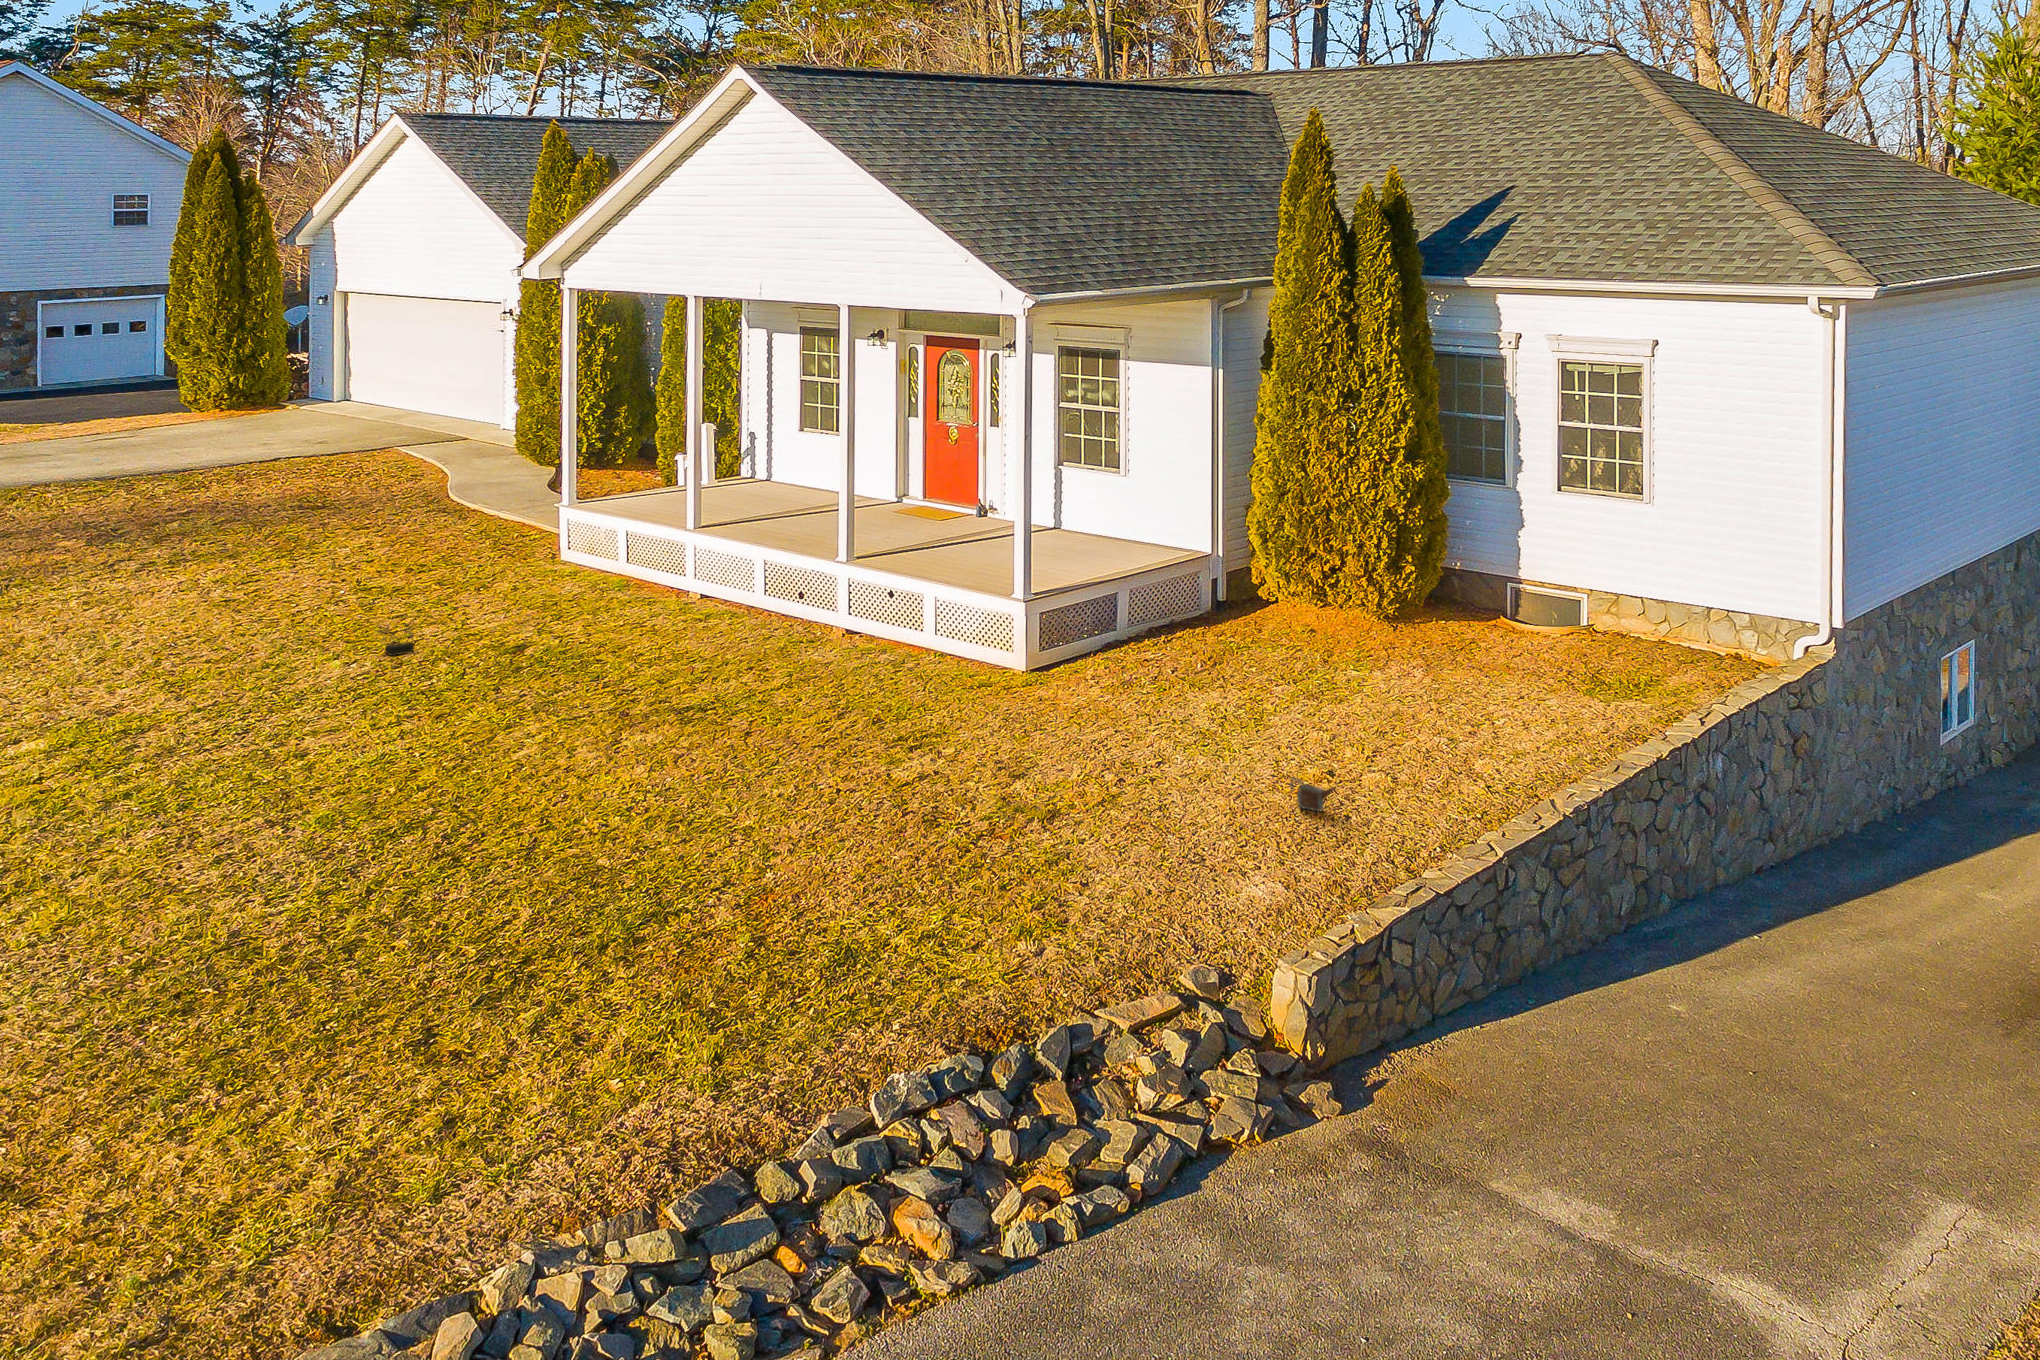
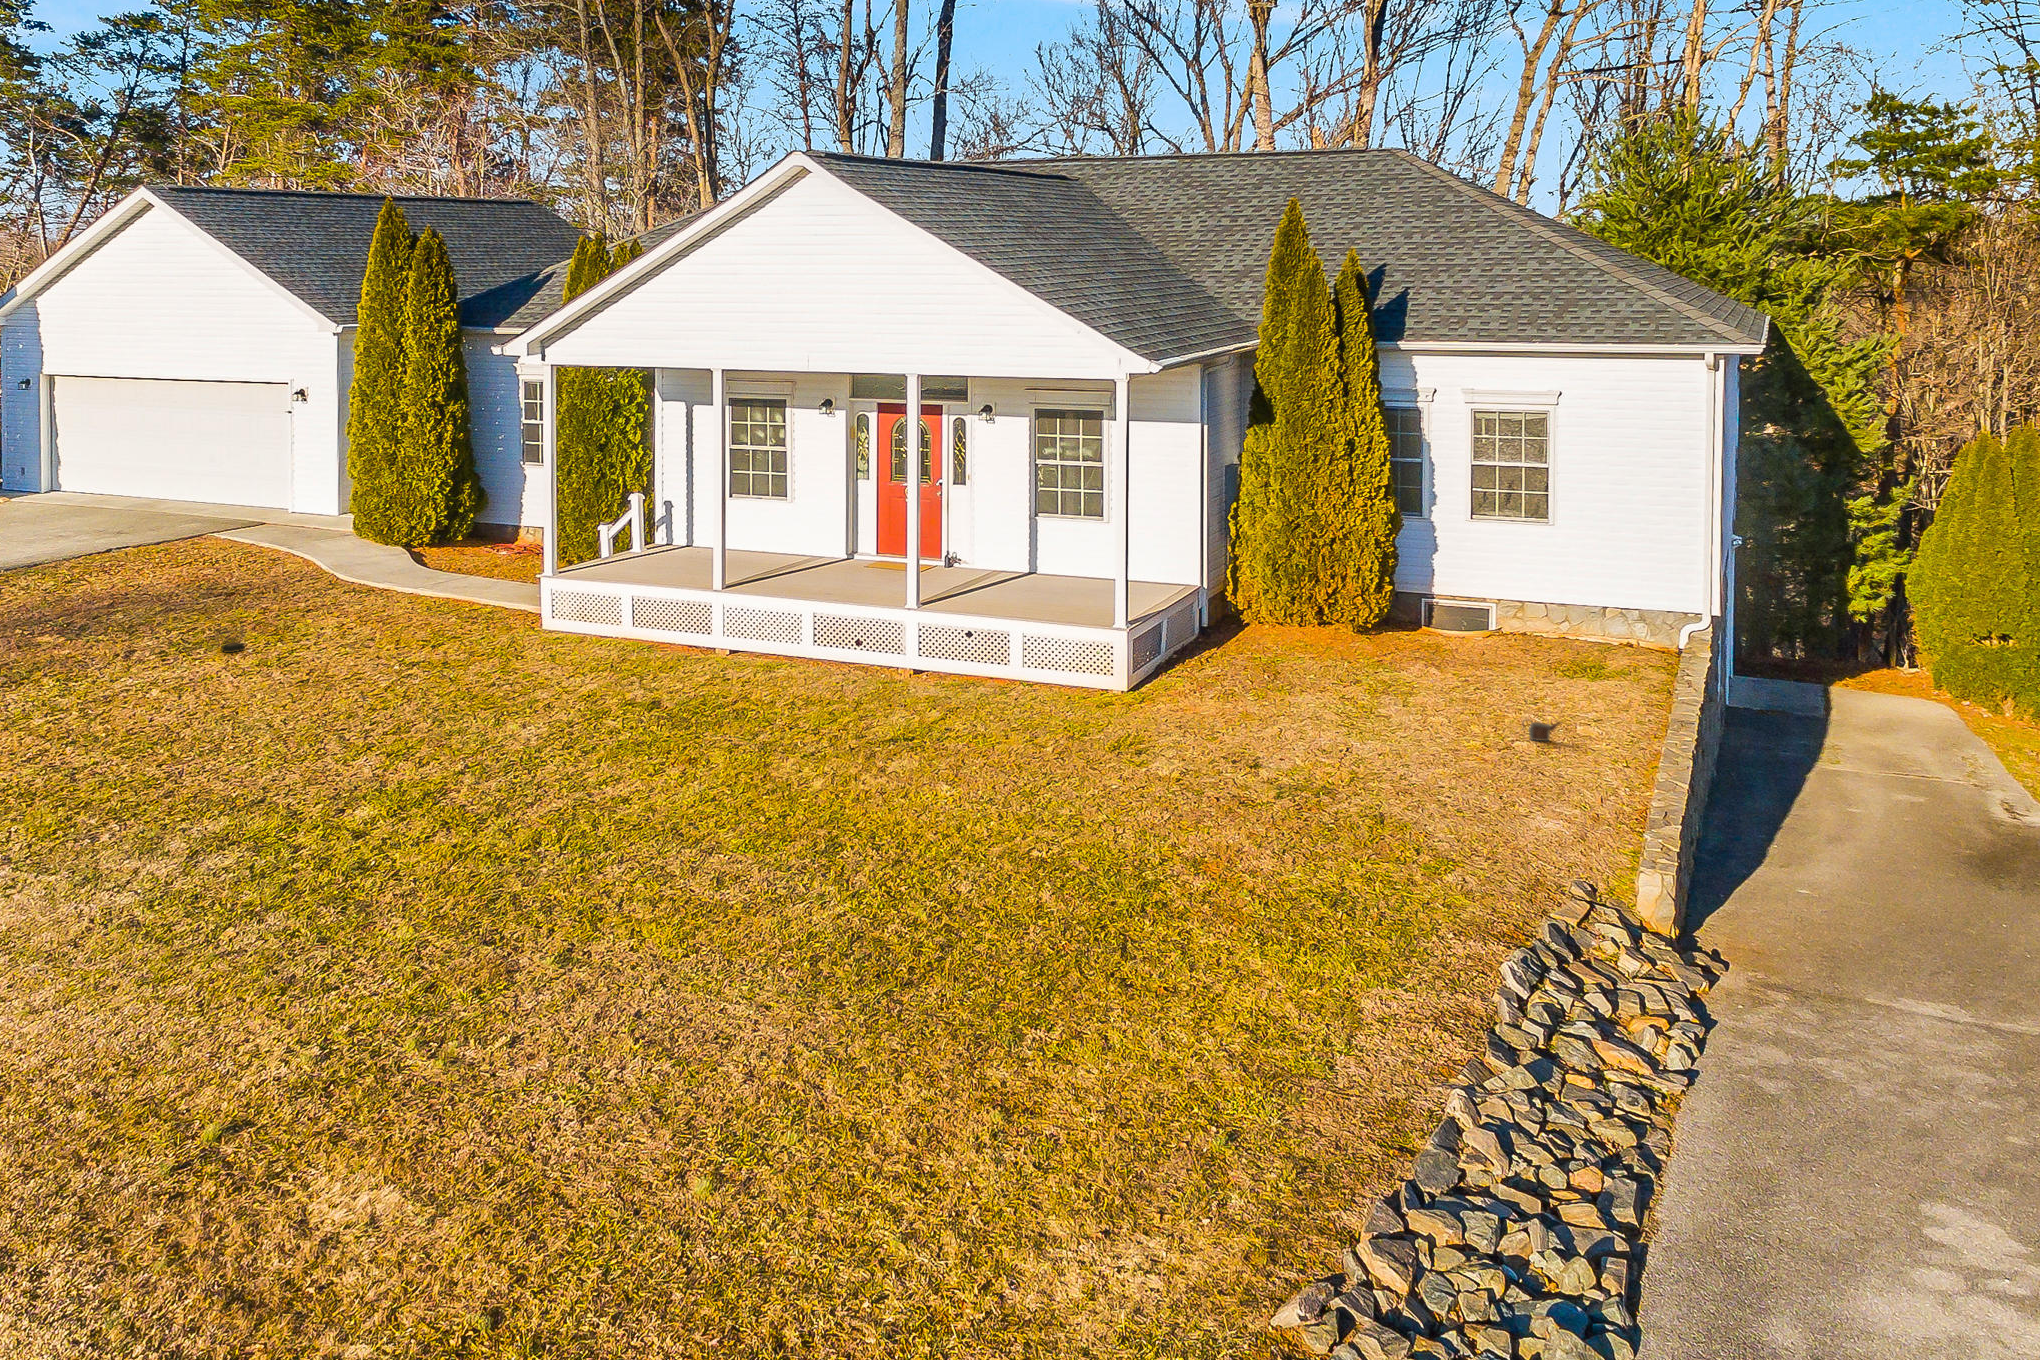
decorative plant: present [378,624,414,656] -> present [217,626,245,653]

